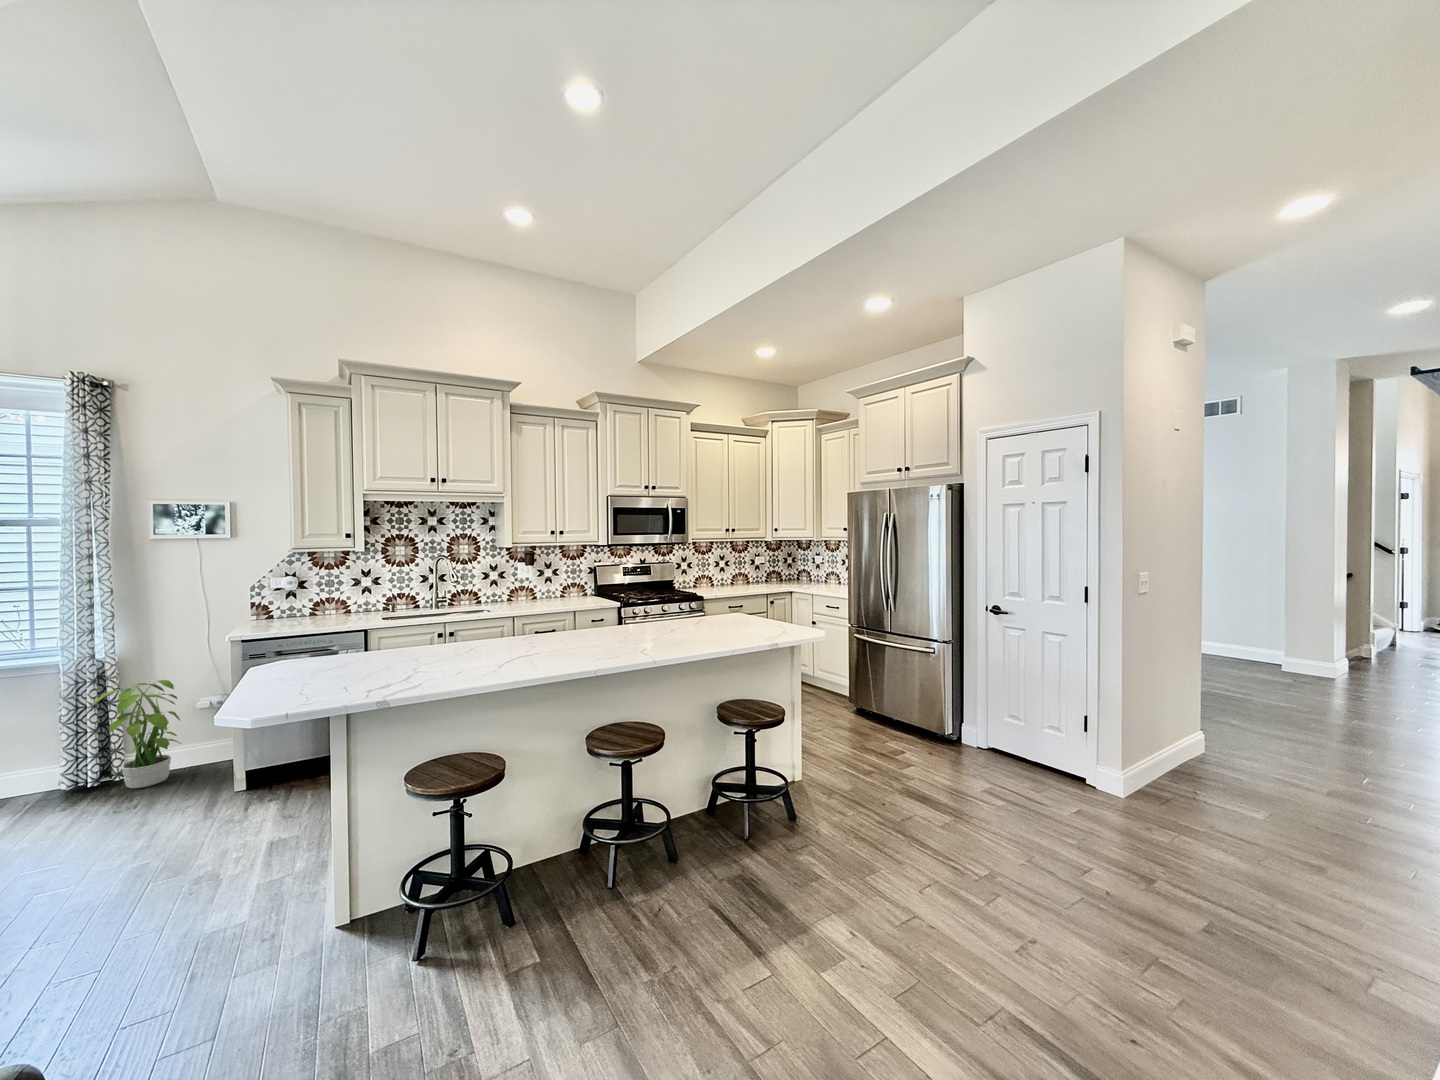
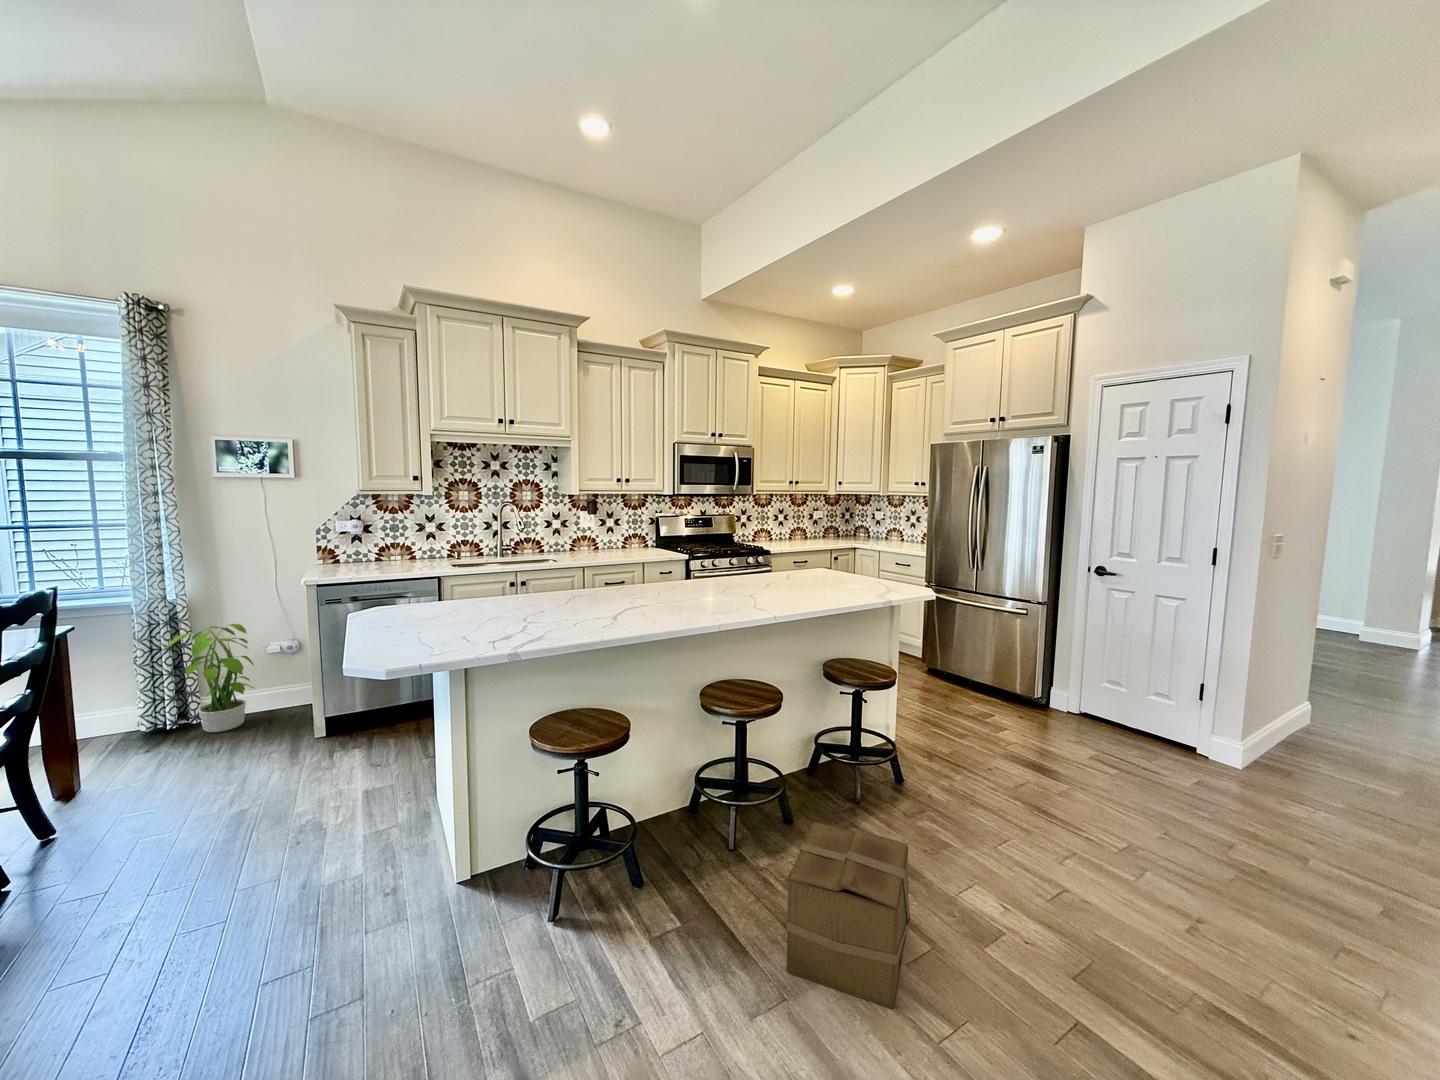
cardboard box: none [625,856,751,1032] -> present [786,822,910,1008]

